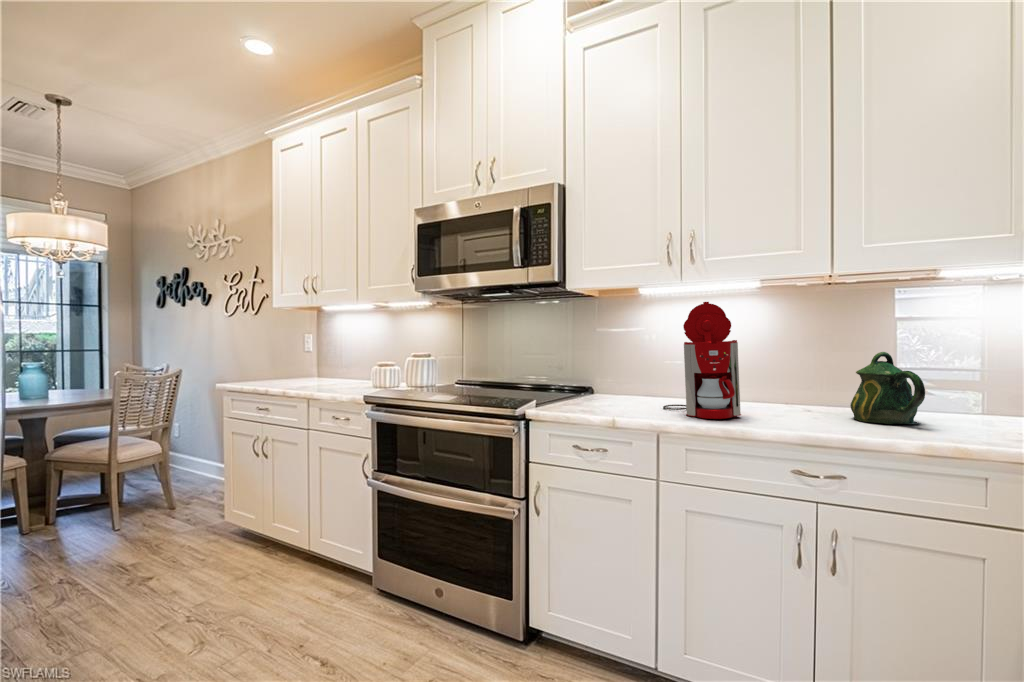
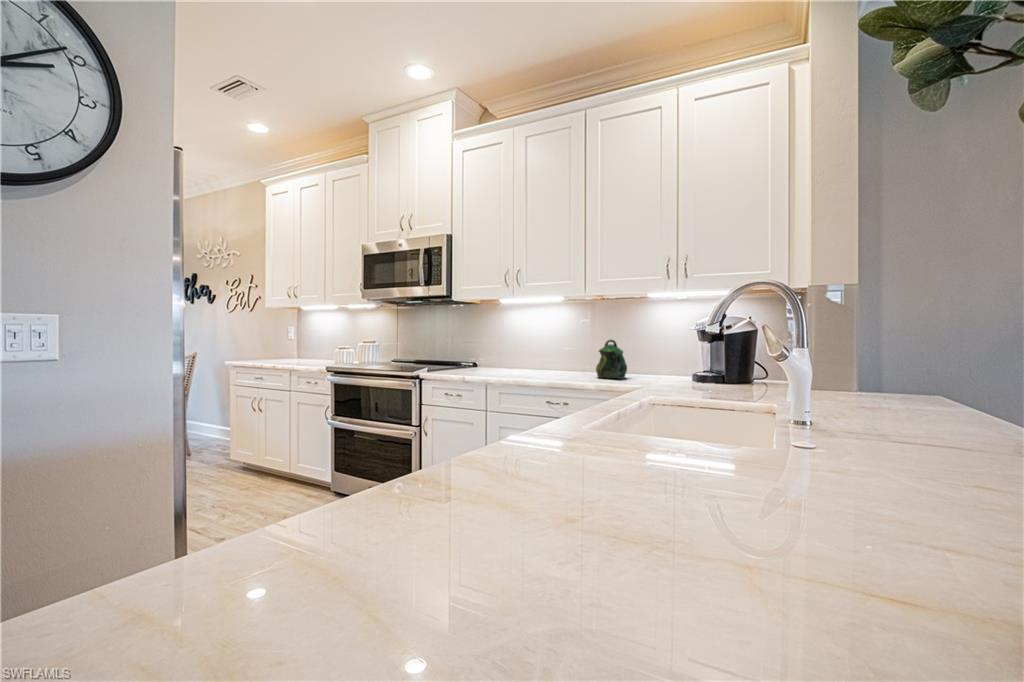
coffee maker: present [663,302,741,419] -> none [503,310,537,376]

